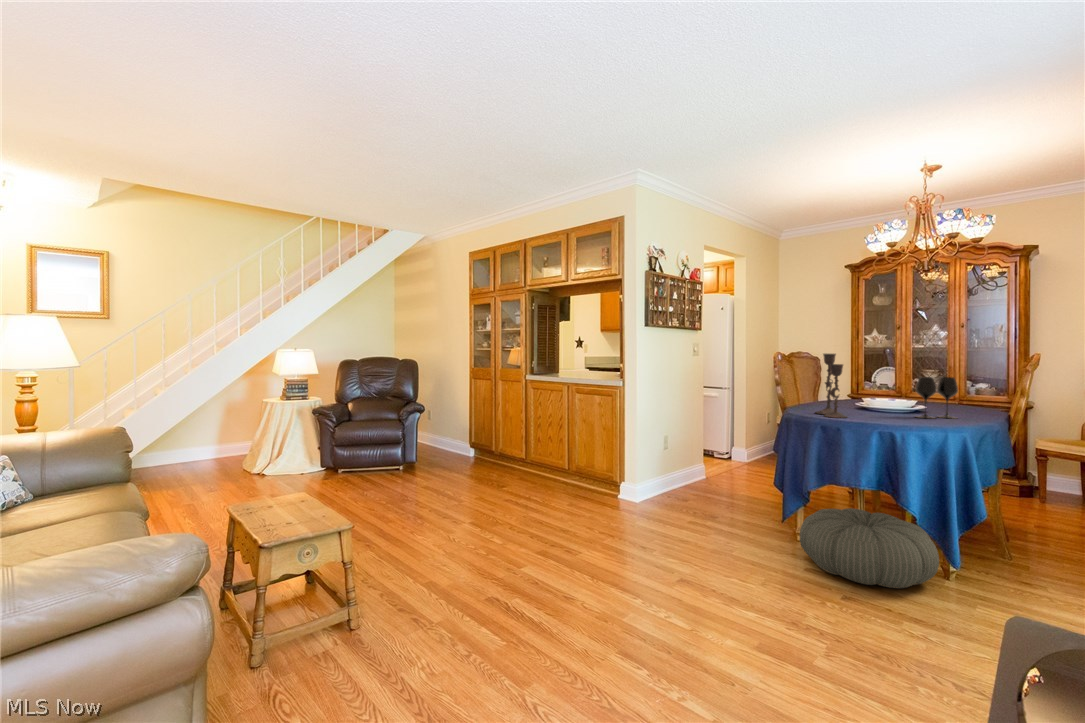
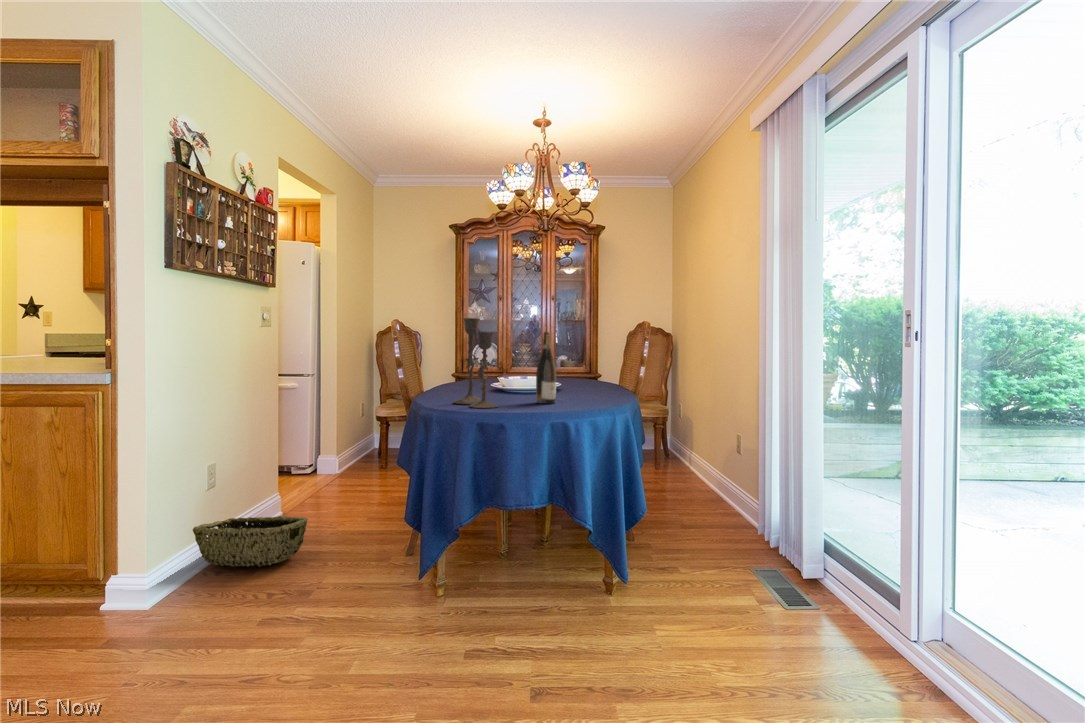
wine bottle: none [886,363,905,419] -> present [536,332,556,404]
wine glass: present [916,377,958,419] -> none [560,351,598,400]
woven basket: none [655,473,719,504] -> present [193,516,308,567]
pouf: present [800,508,939,588] -> none [443,528,605,645]

